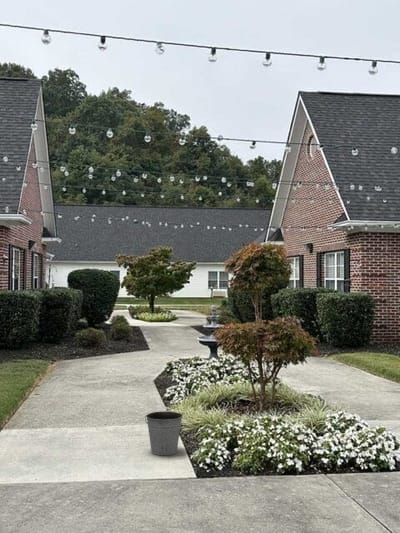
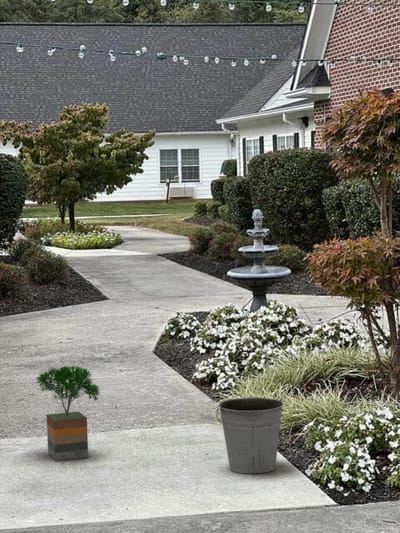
potted tree: none [53,388,88,442] -> present [36,365,100,461]

